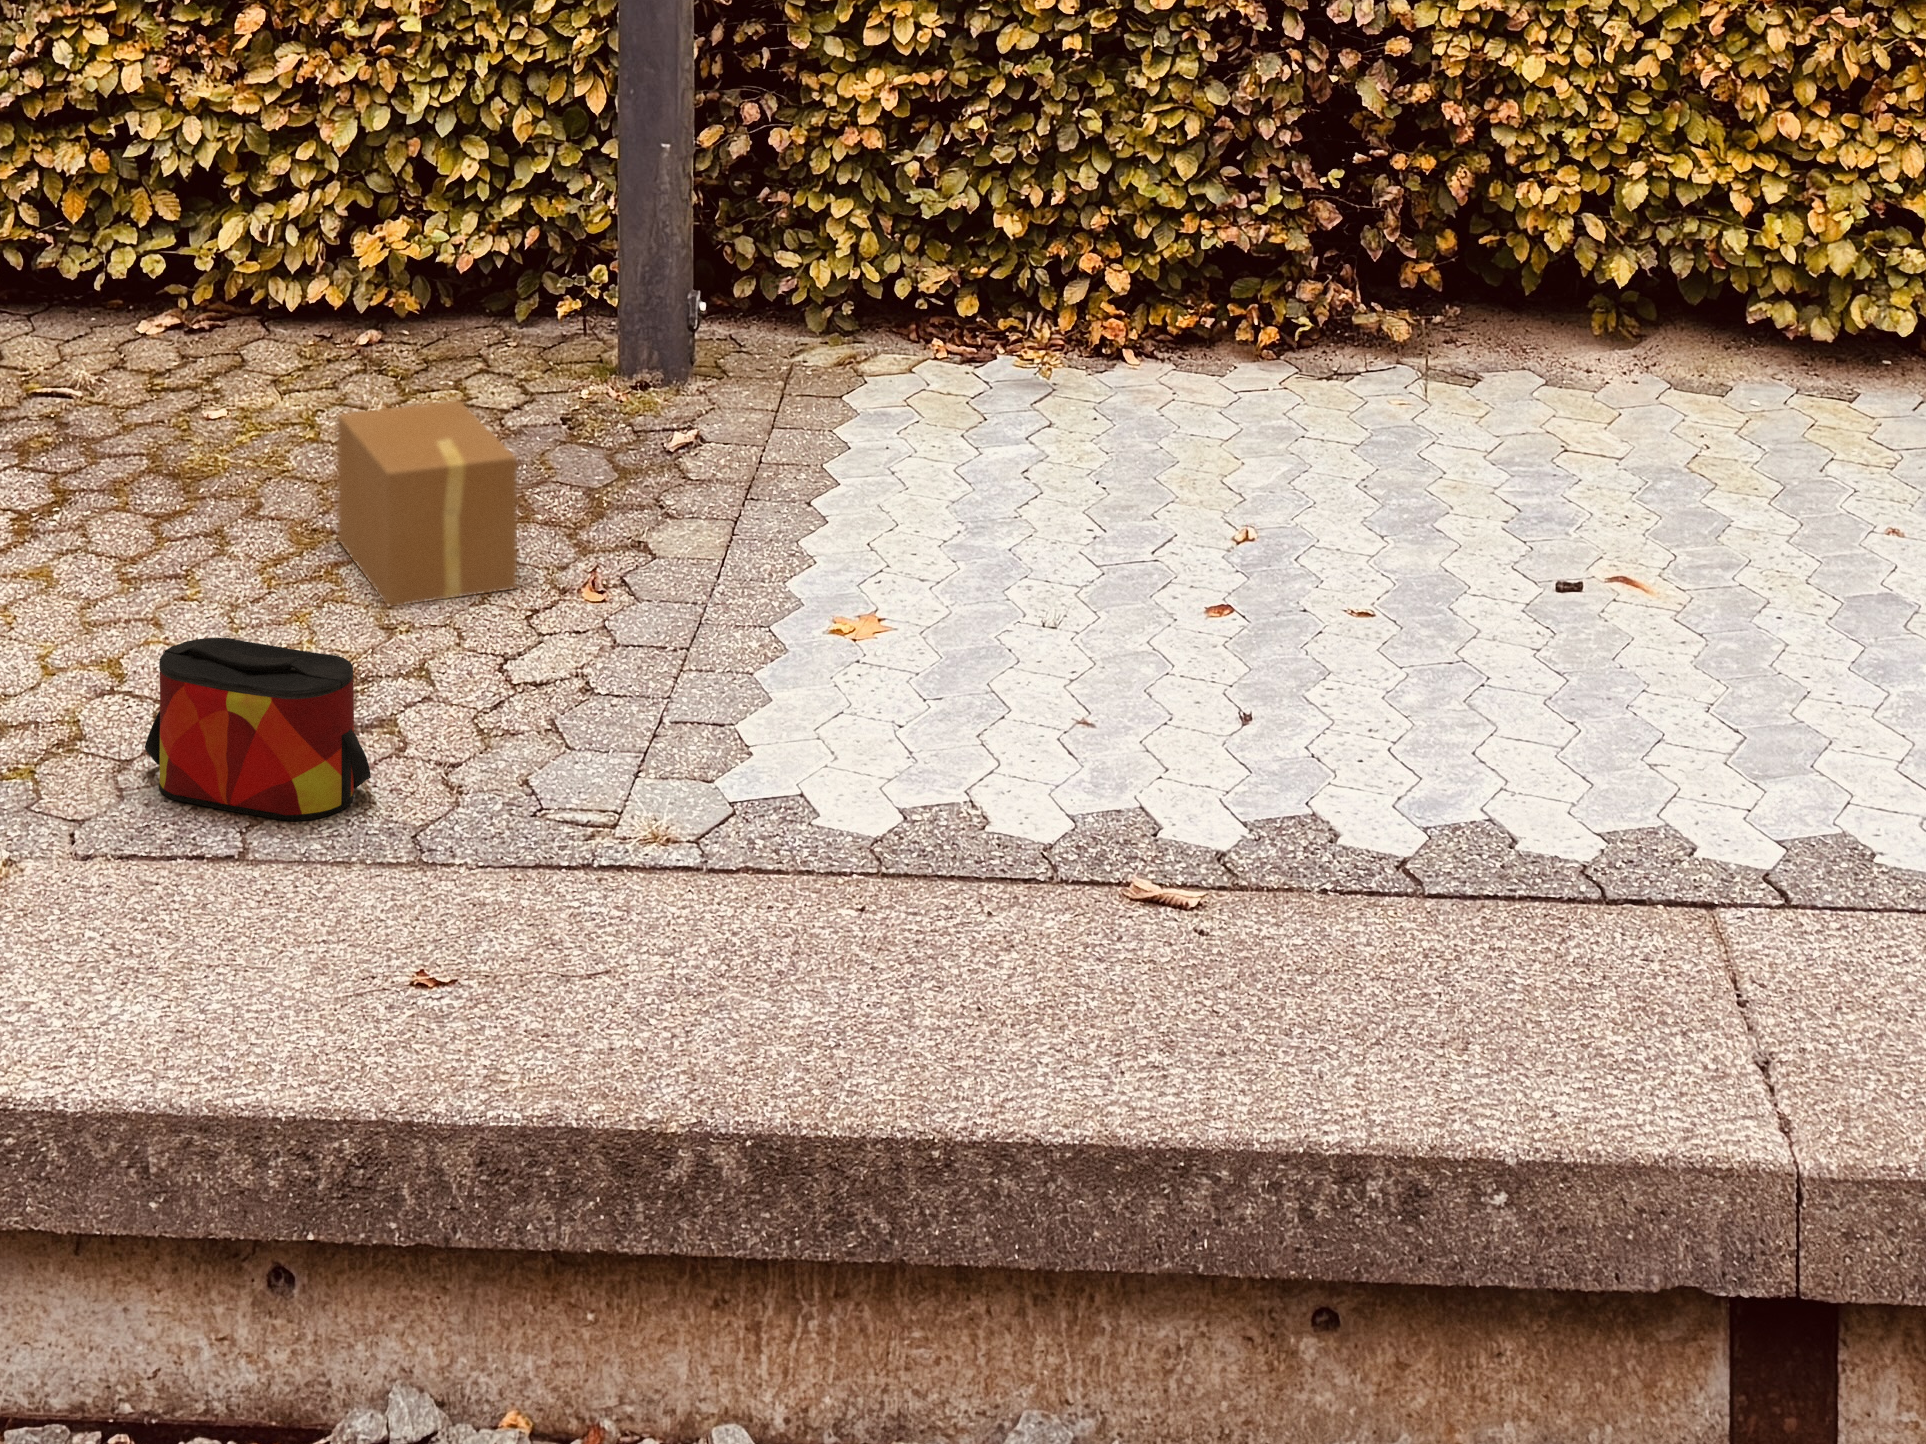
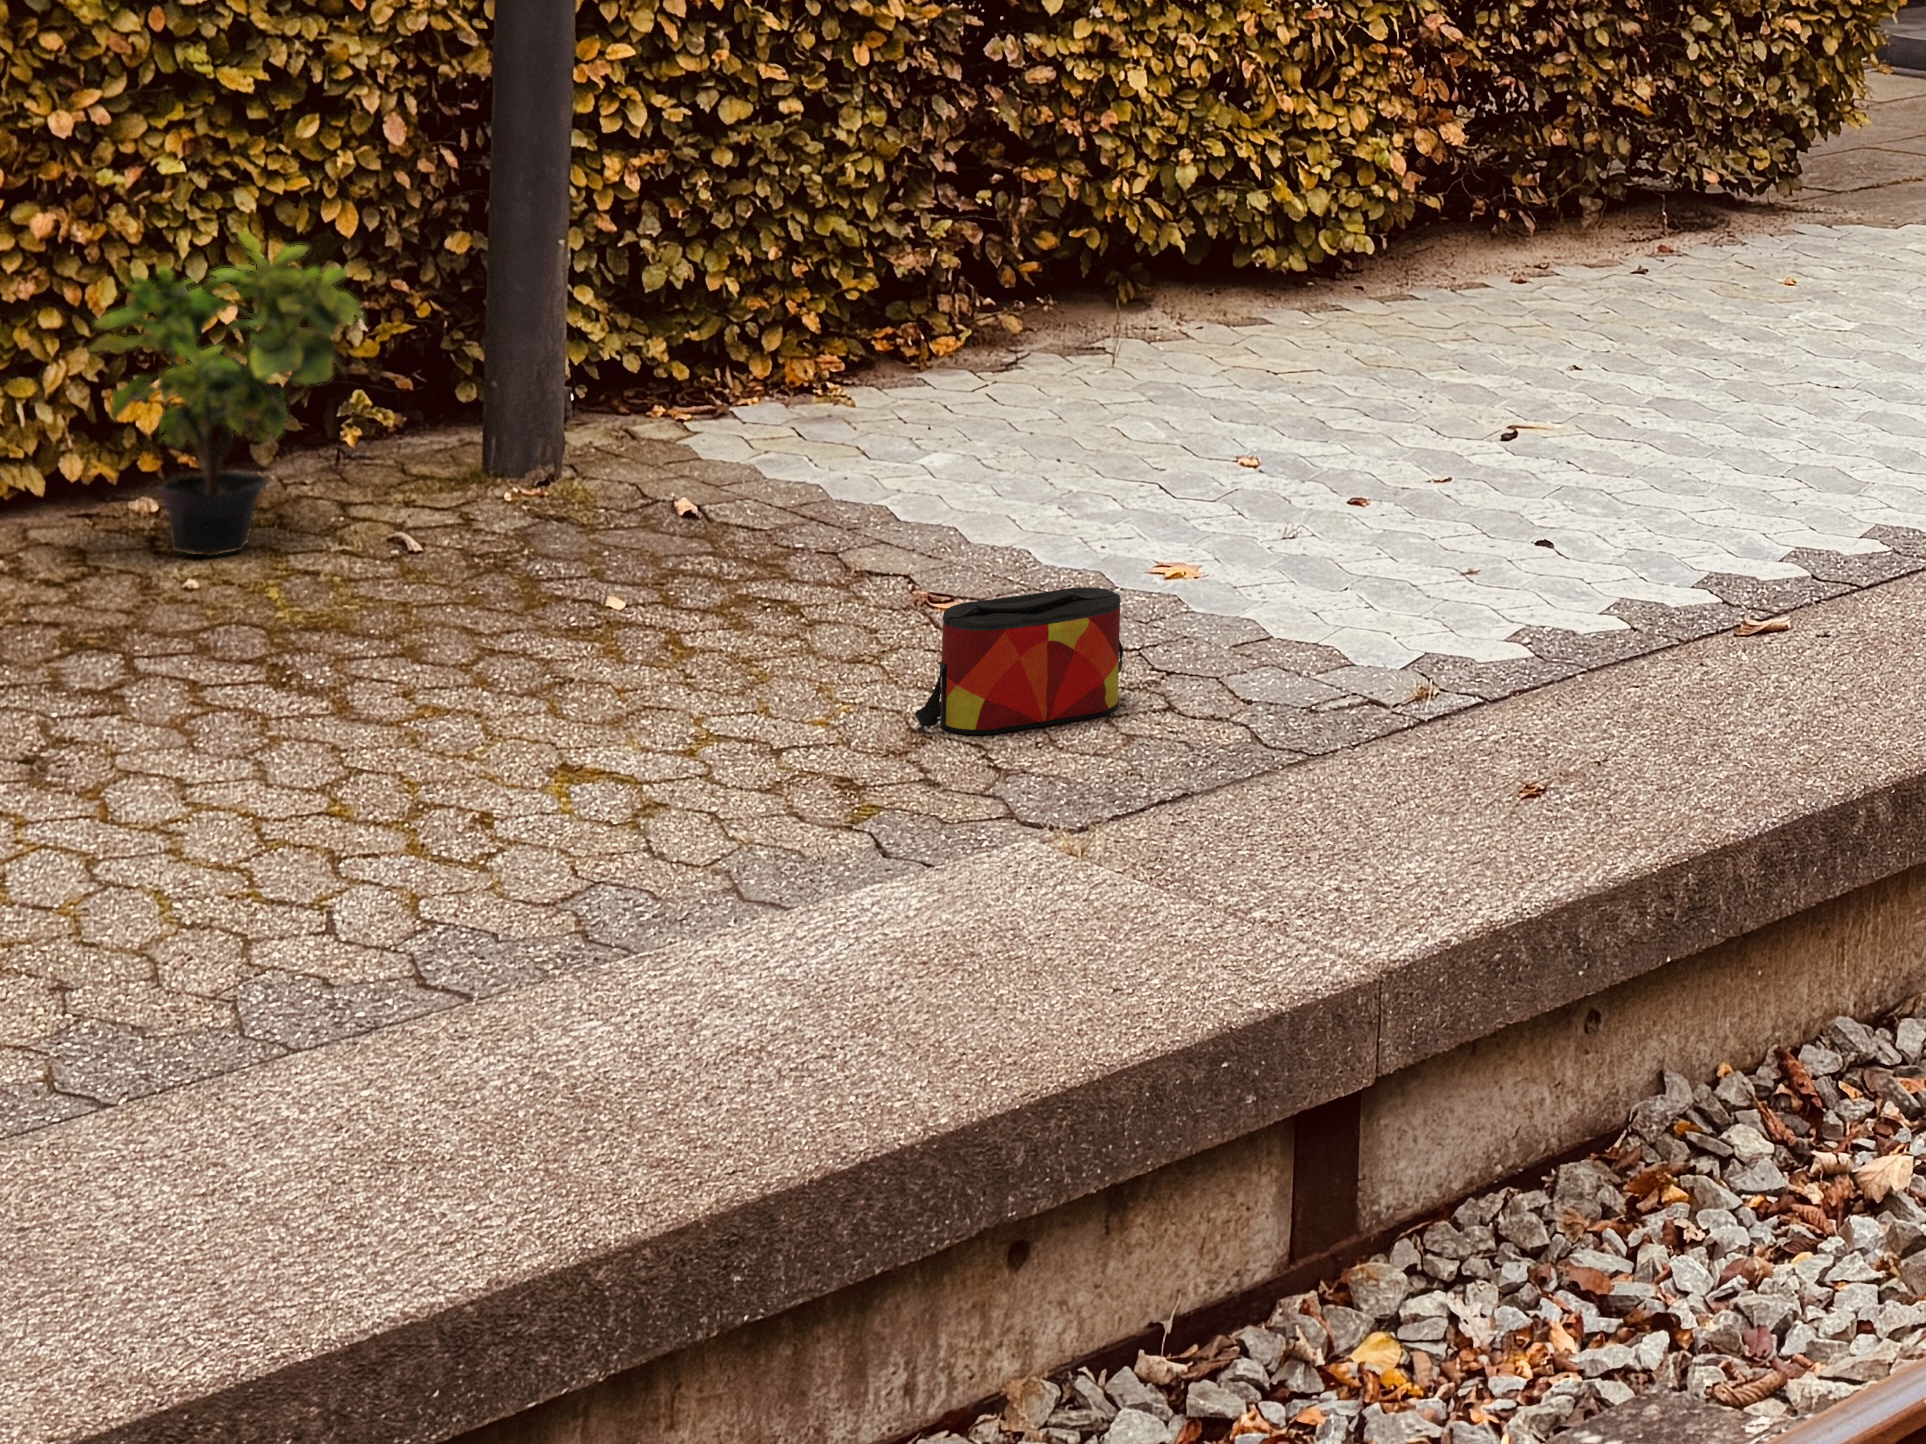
potted plant: none [263,95,487,395] -> present [89,233,364,556]
cardboard box: present [337,400,517,606] -> none [583,465,829,631]

